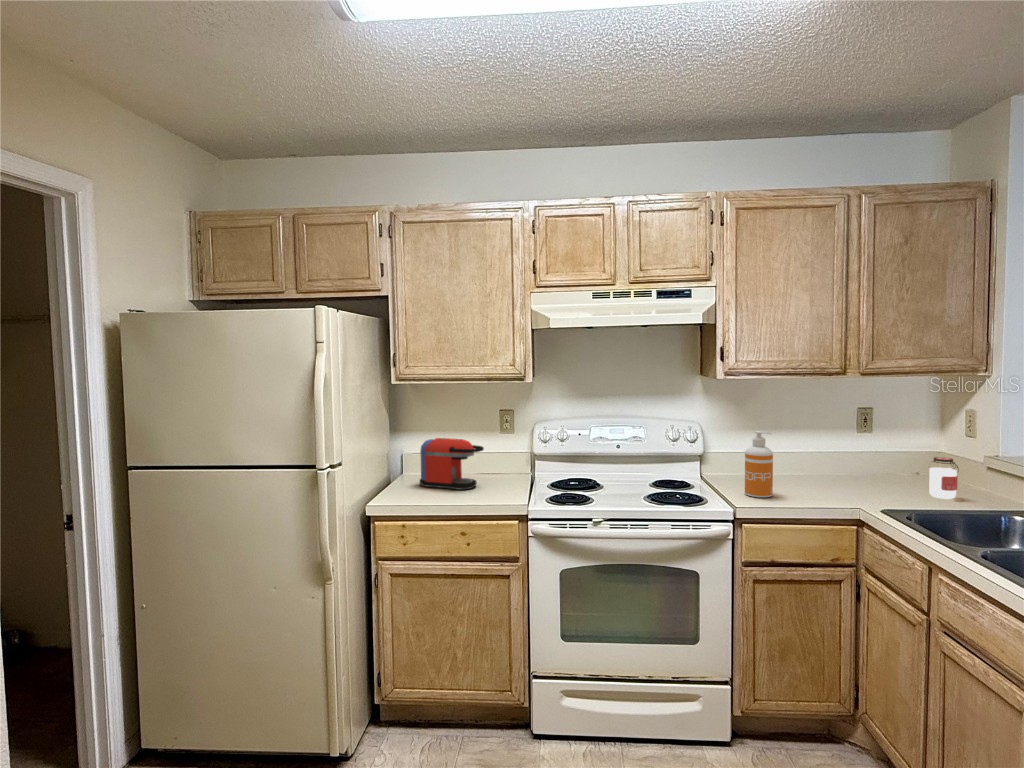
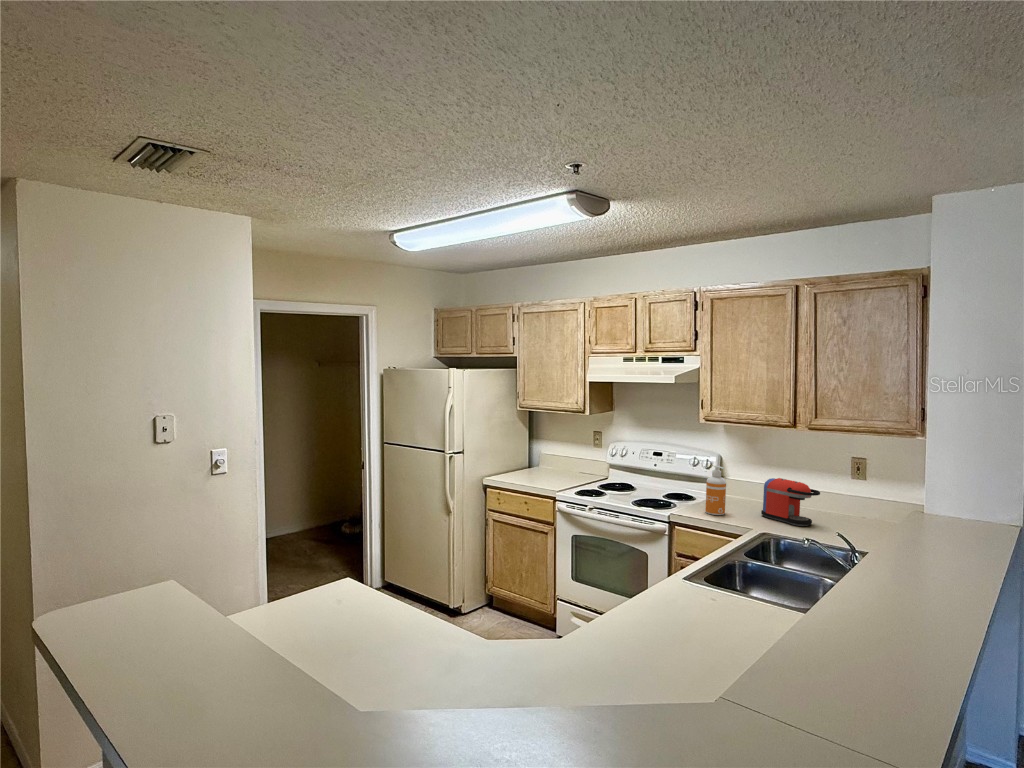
coffee maker: present [420,438,484,489] -> present [761,478,820,526]
jar: present [928,457,959,499] -> none [841,507,865,543]

